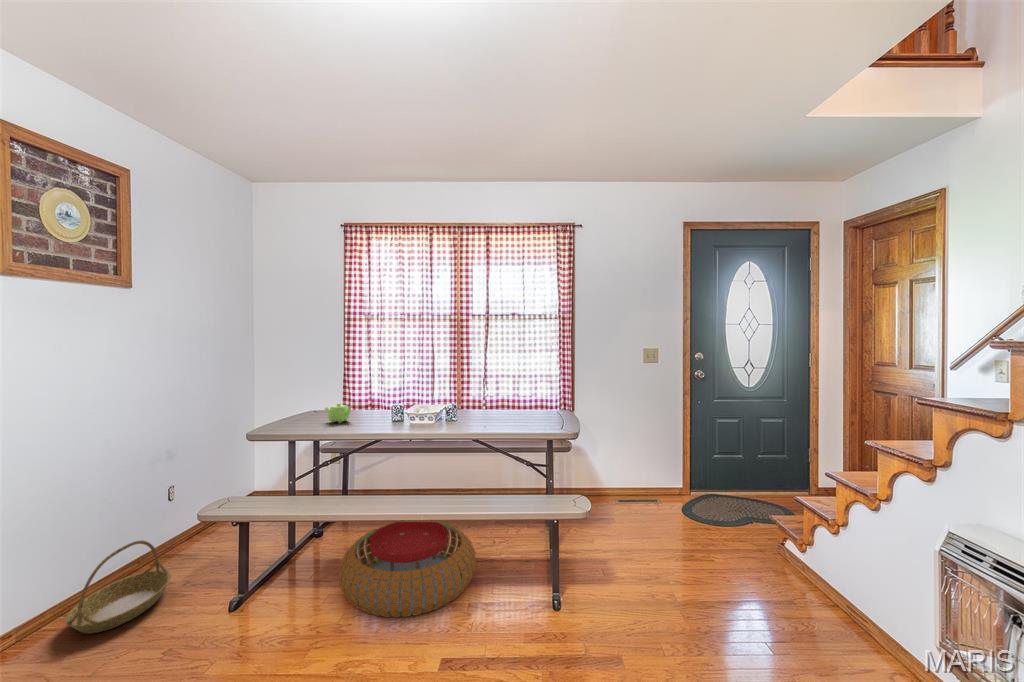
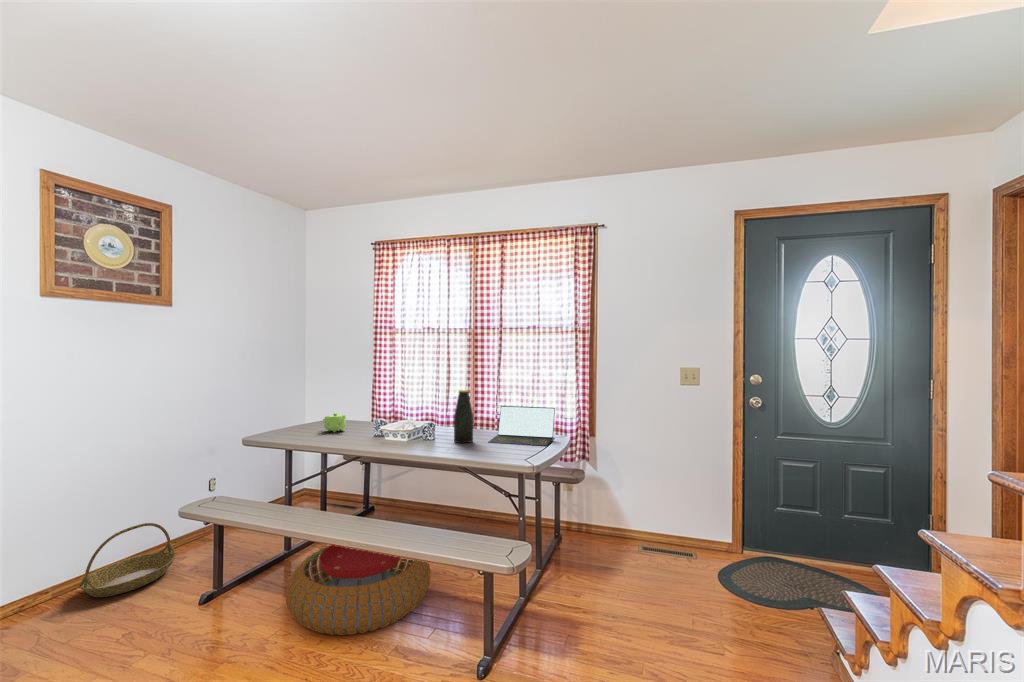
bottle: none [475,375,492,425] -> present [454,390,473,443]
laptop: none [505,388,561,423] -> present [488,406,555,446]

